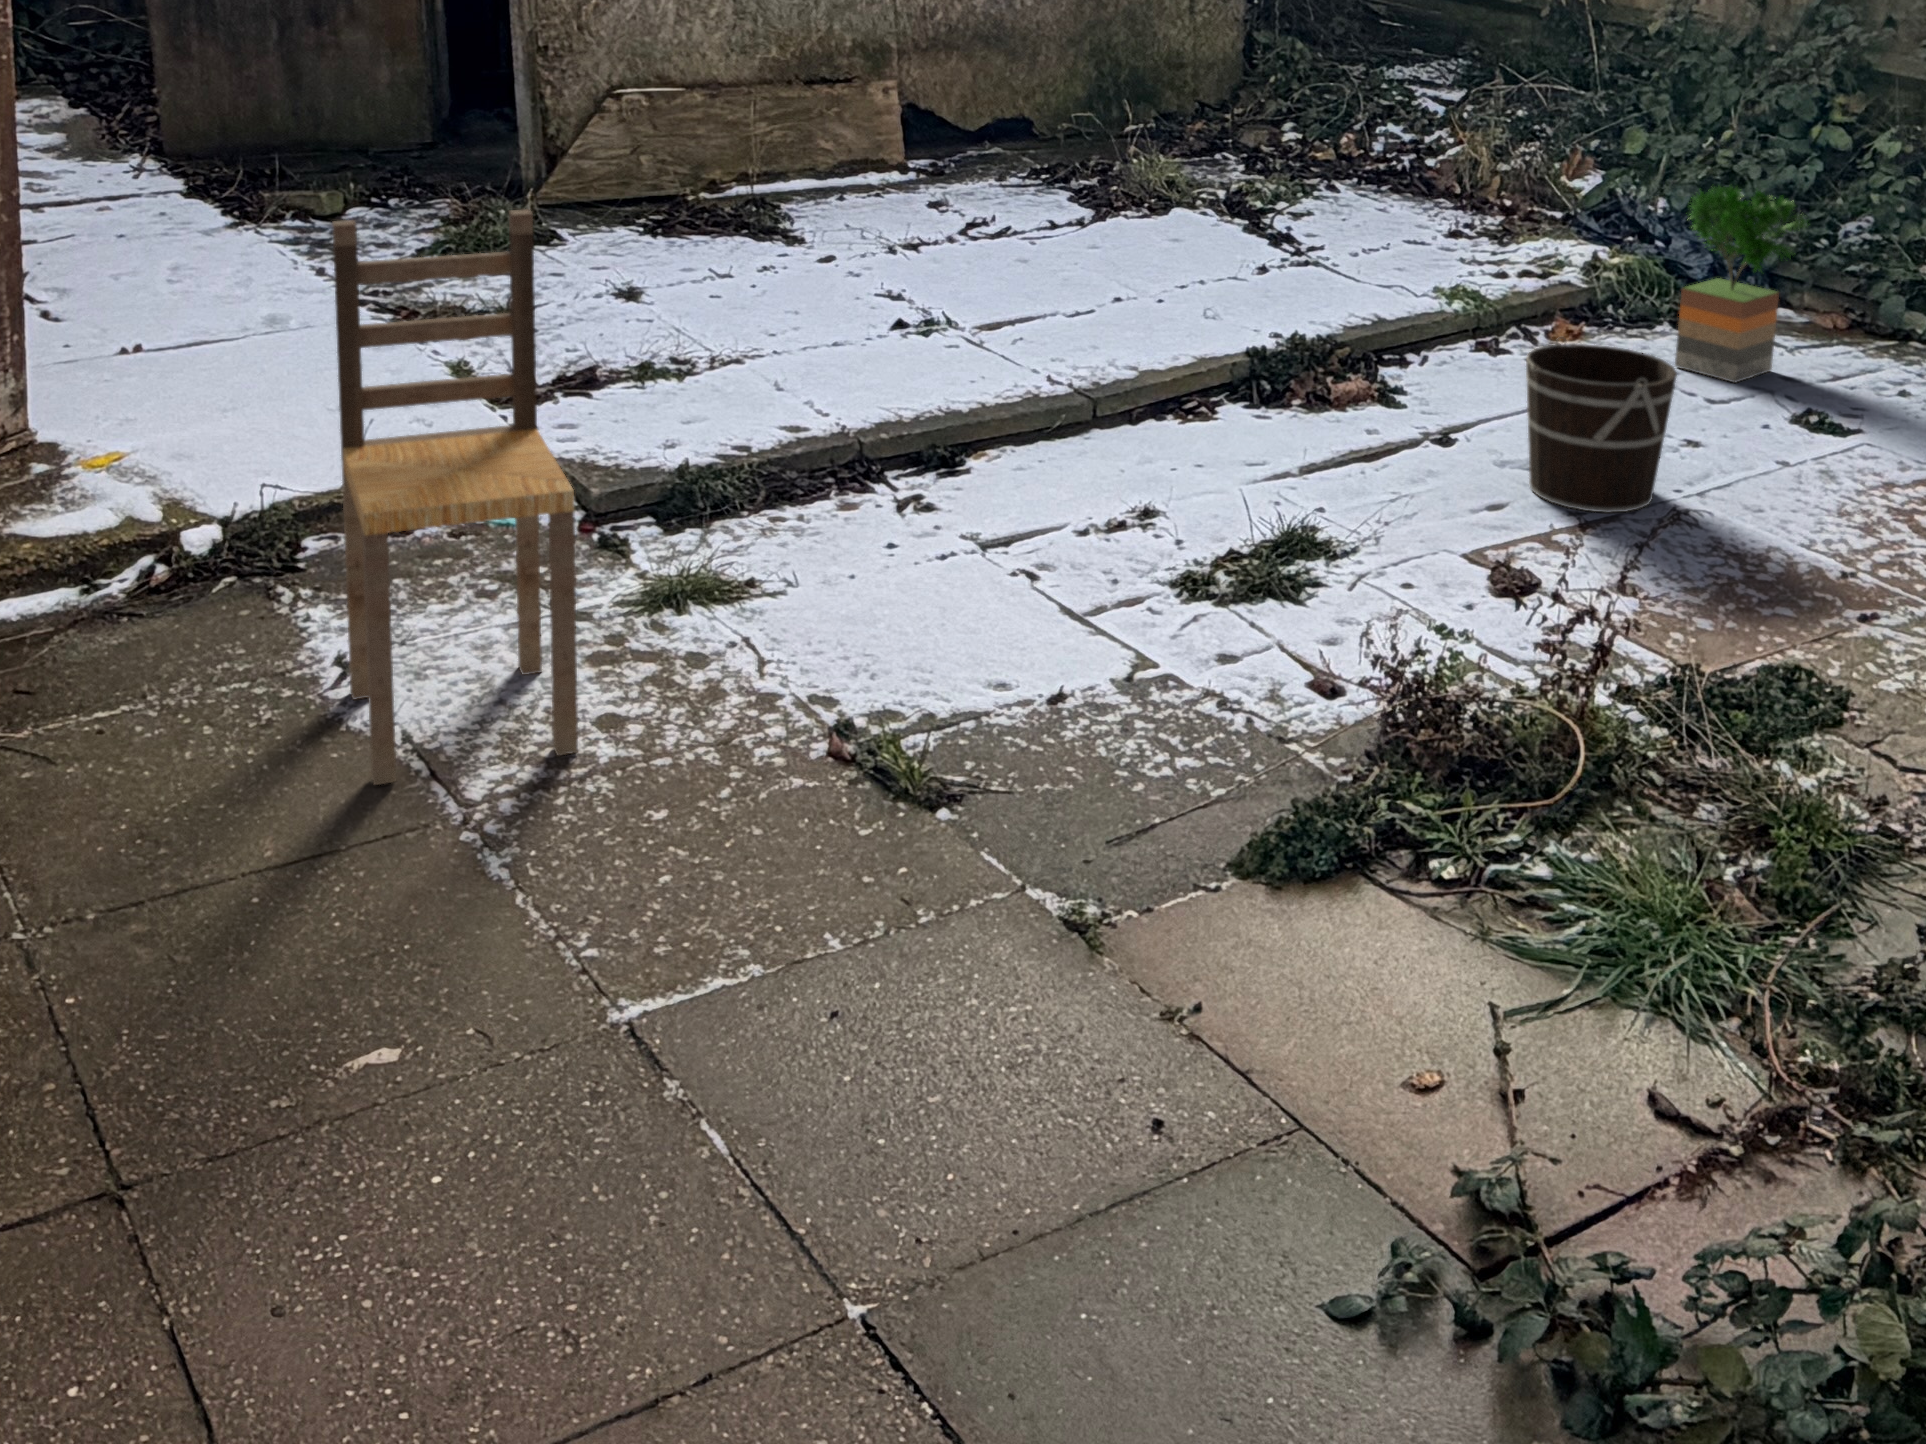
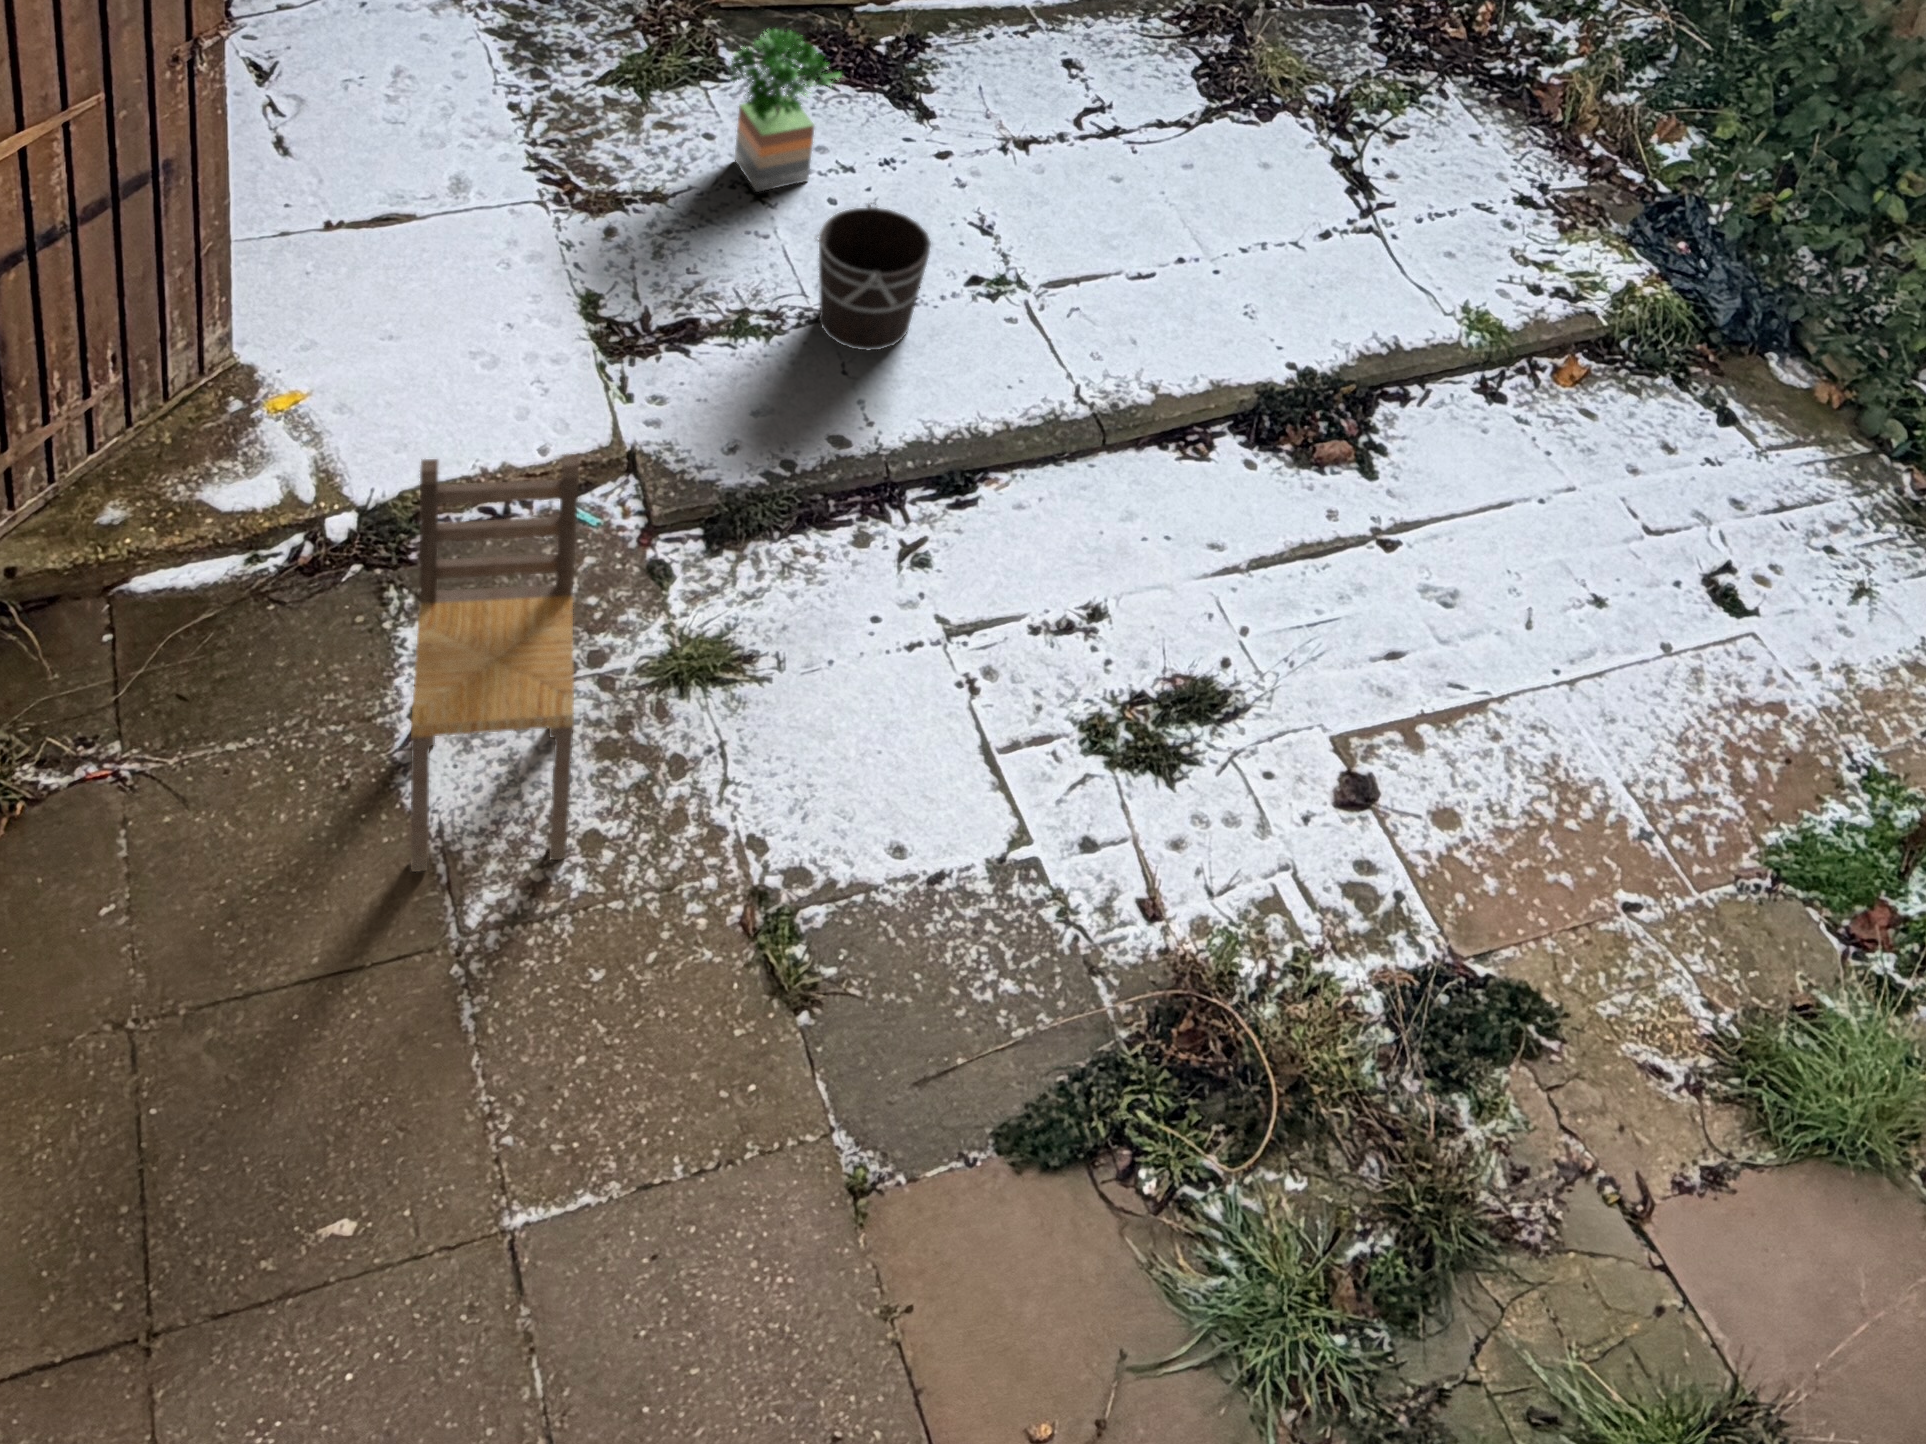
potted tree: present [1675,186,1808,383] -> present [729,29,842,191]
bucket: present [1526,338,1677,512] -> present [816,203,931,350]

